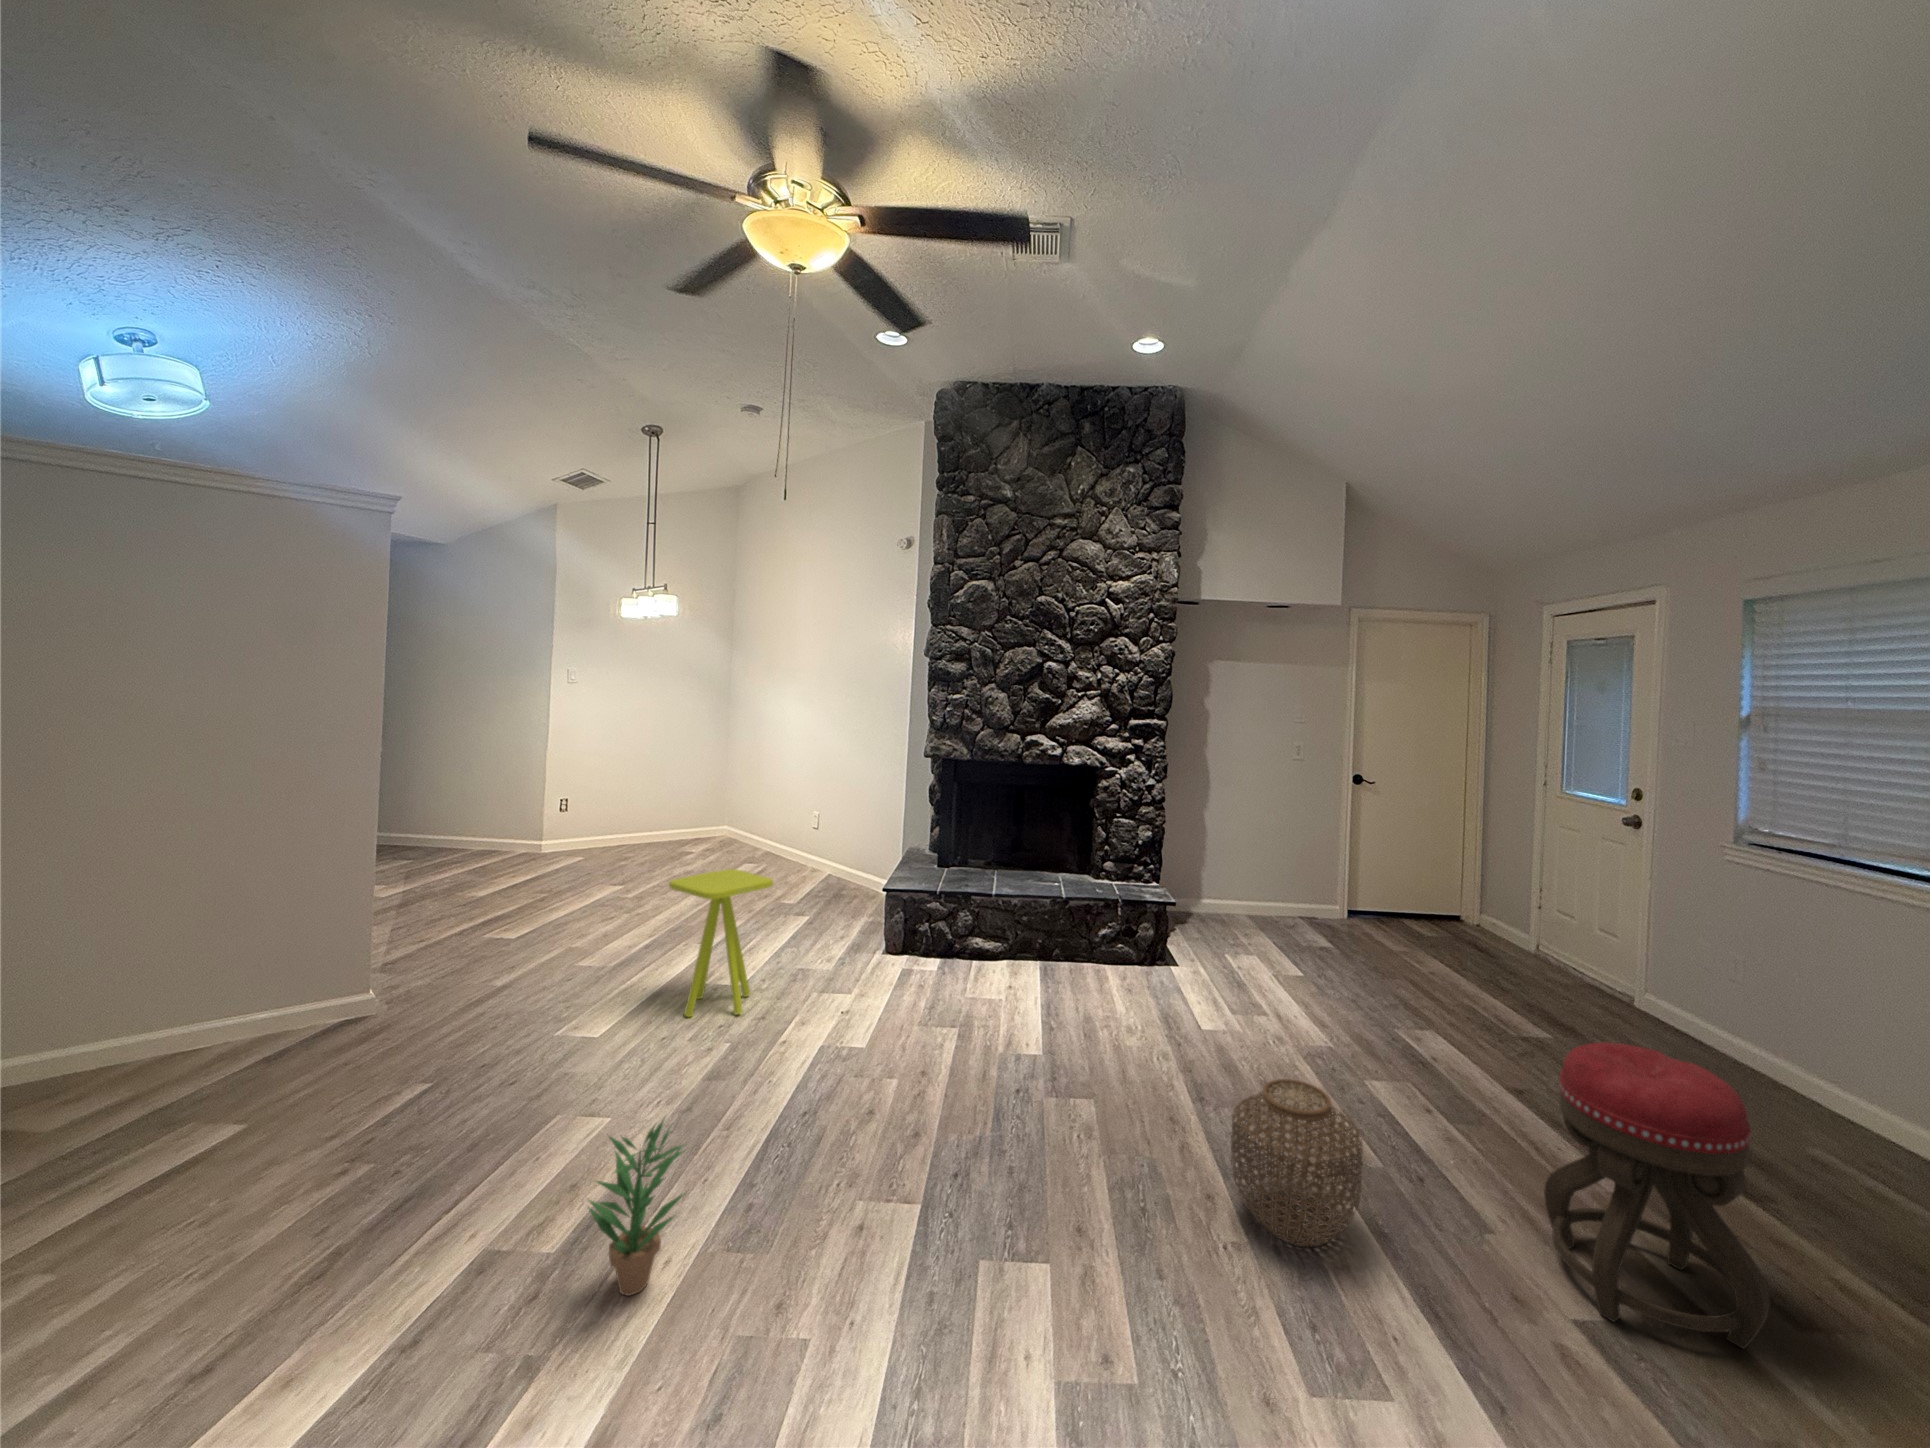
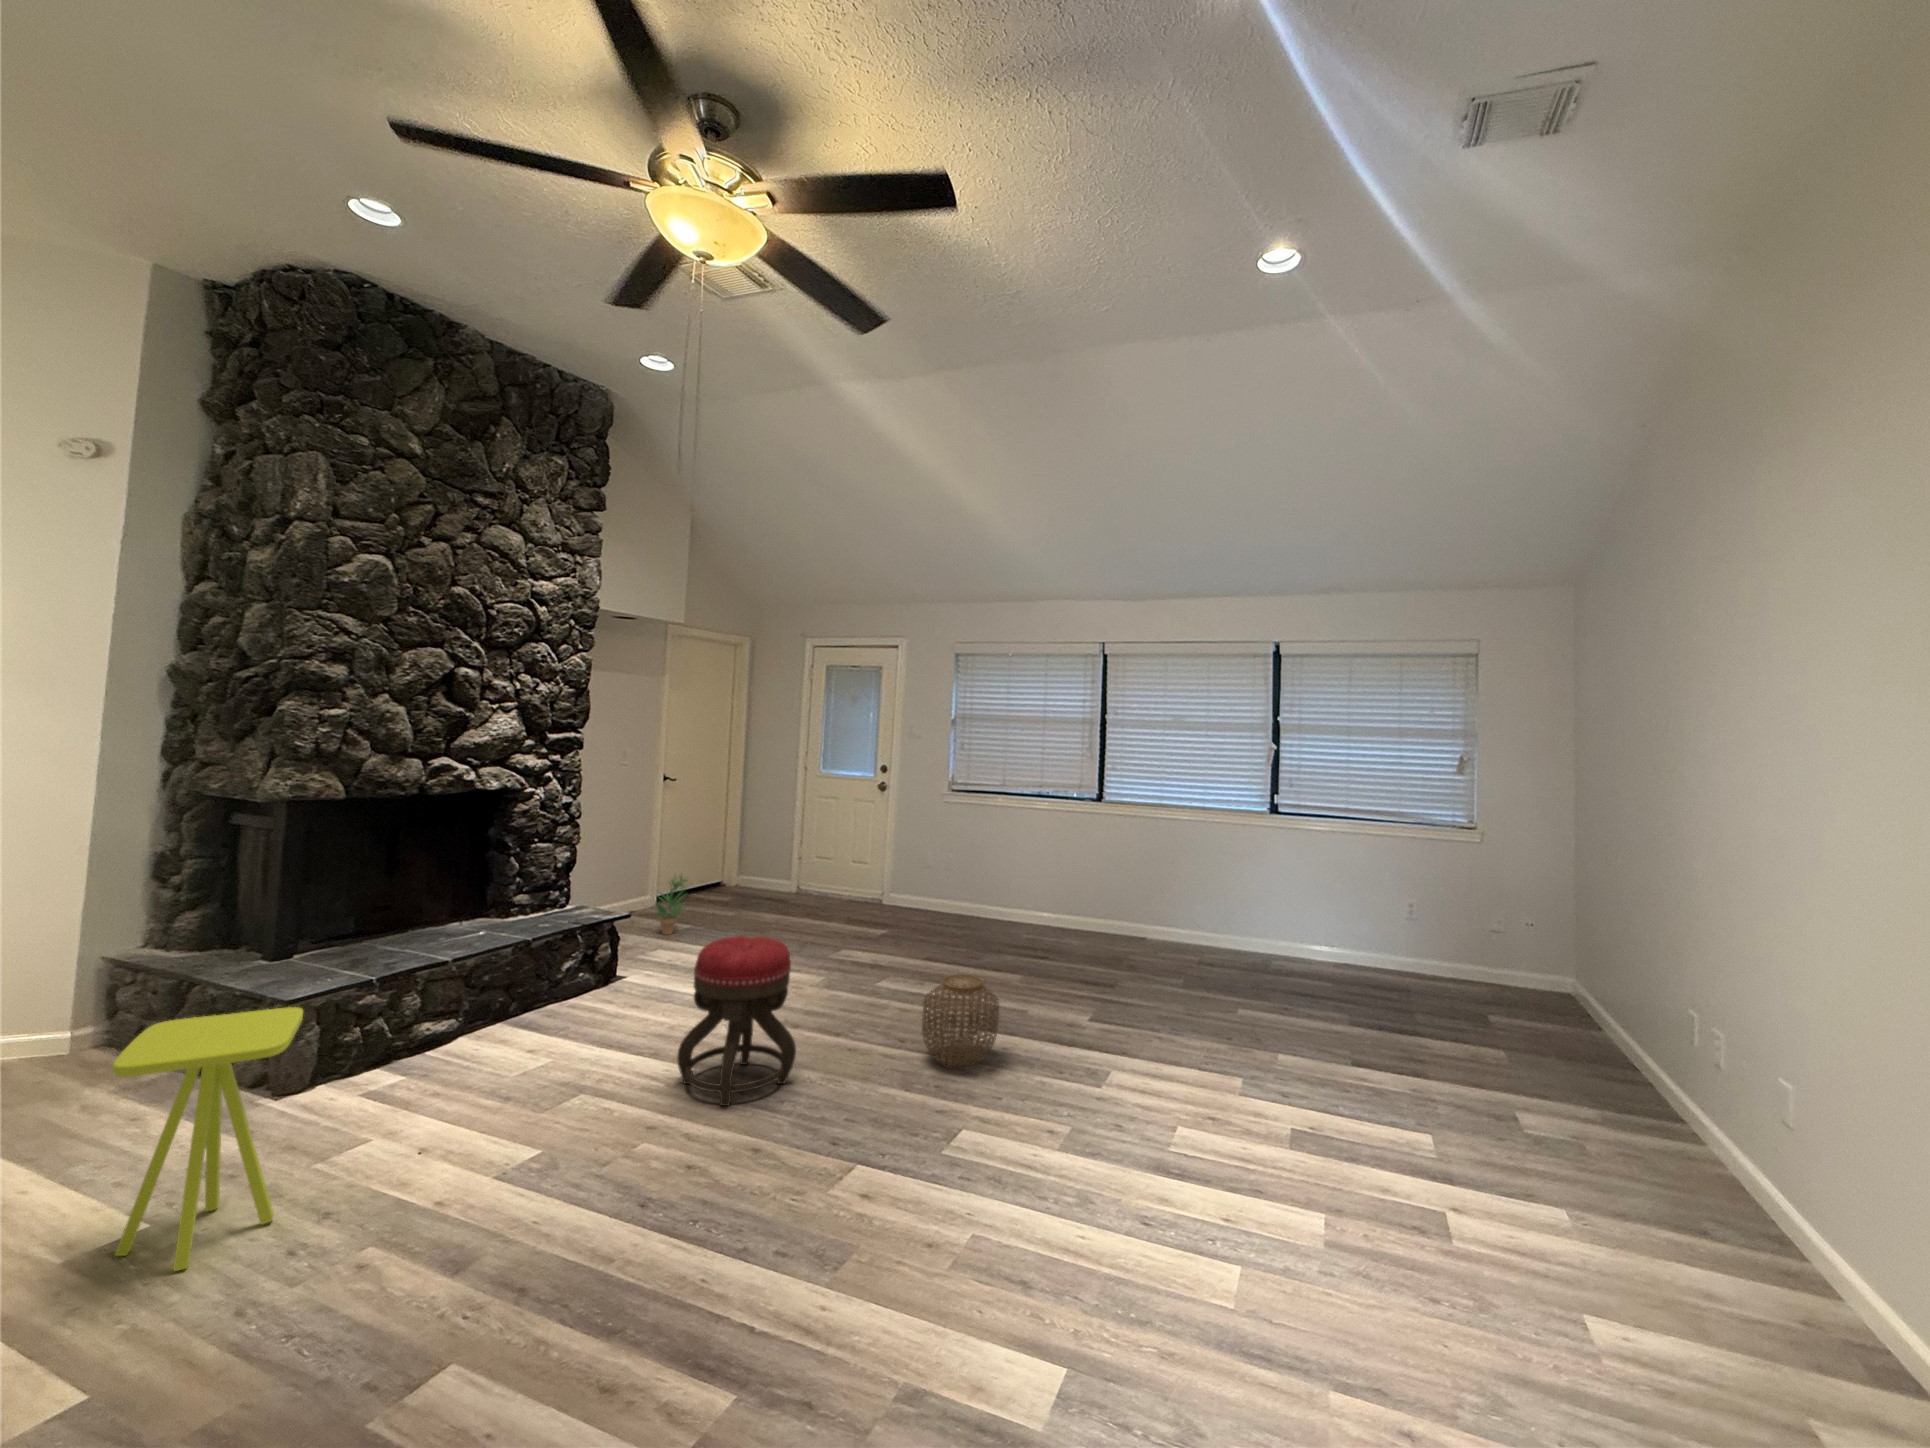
ottoman: present [1544,1042,1770,1349] -> present [677,936,796,1106]
potted plant: present [588,1120,684,1296] -> present [656,875,688,935]

